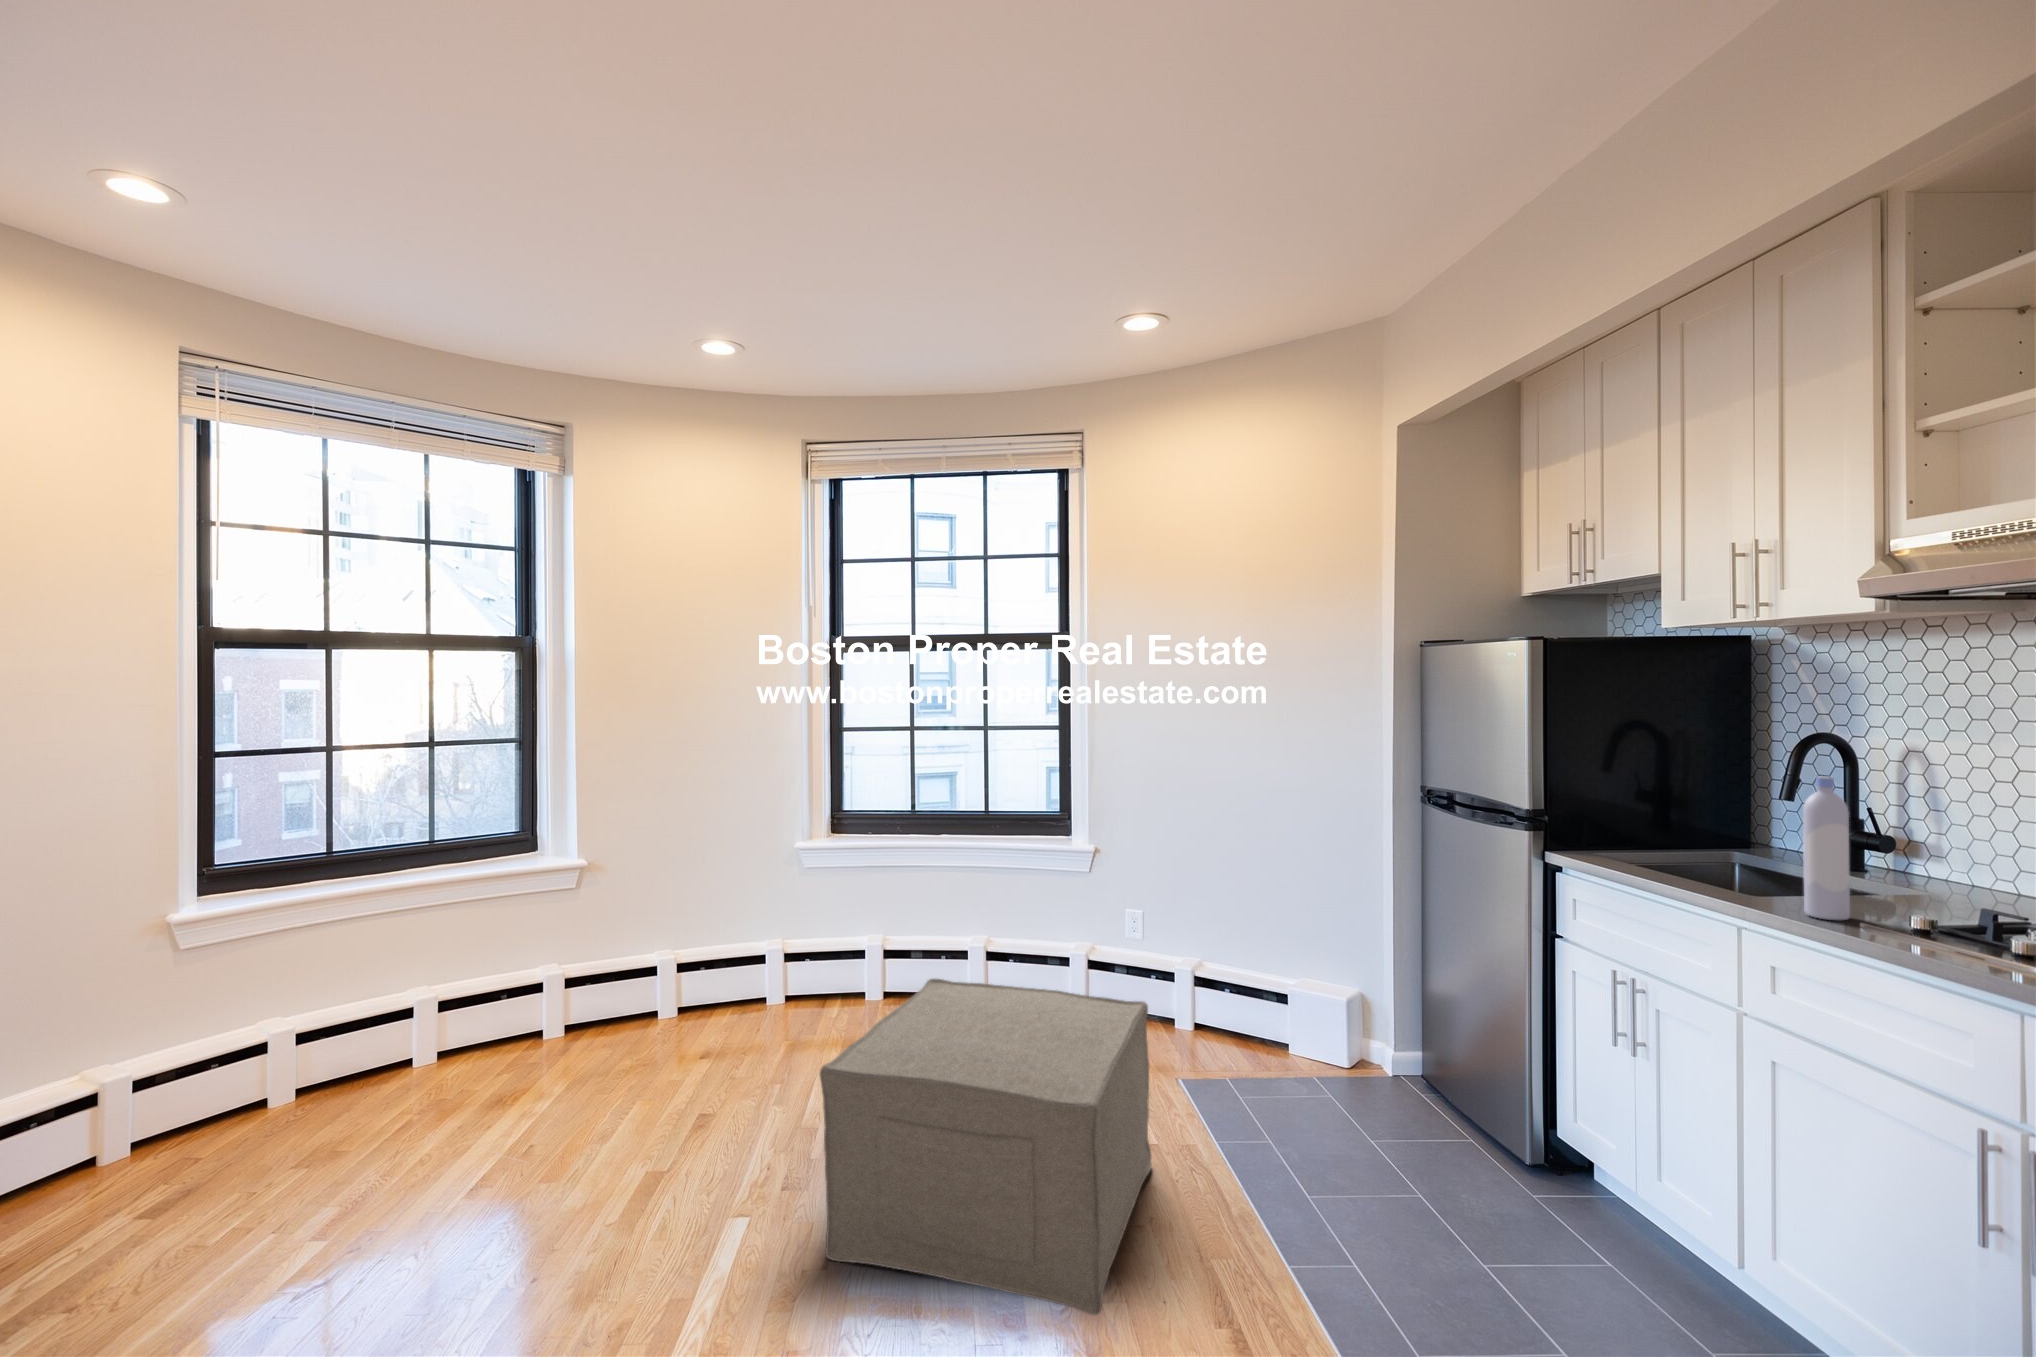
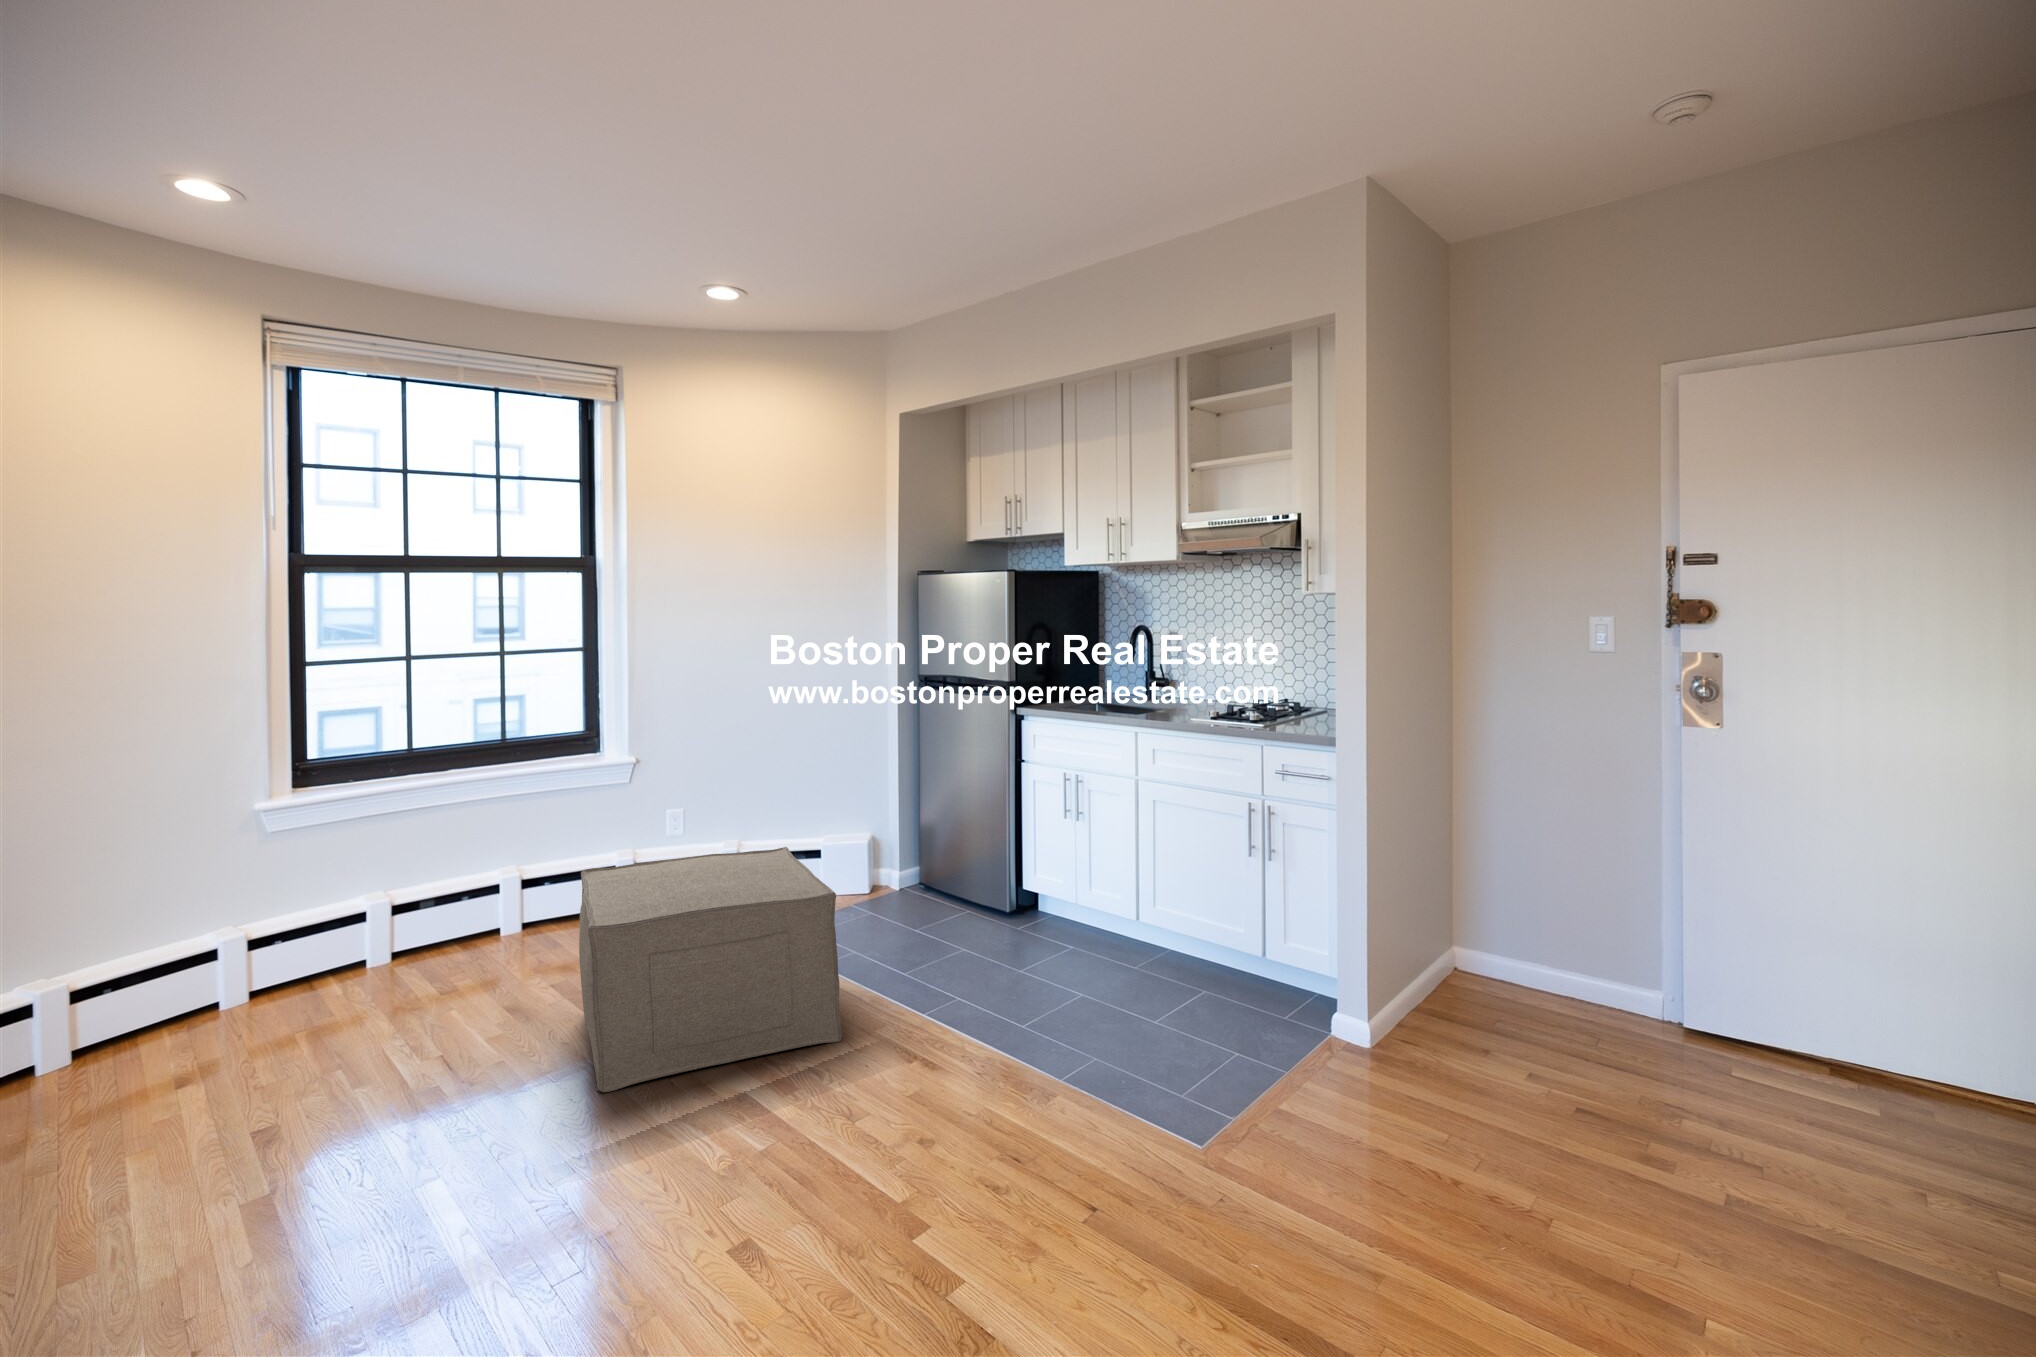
bottle: present [1803,776,1850,920] -> none [1158,642,1176,714]

